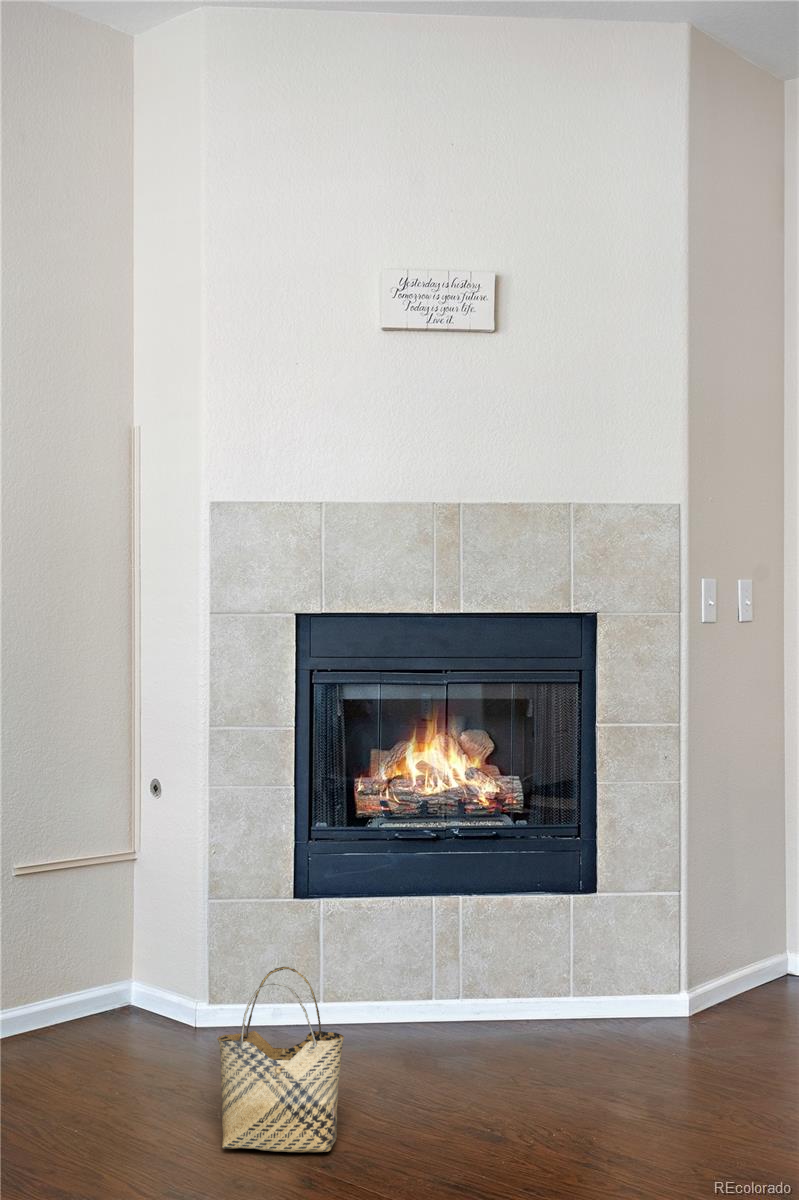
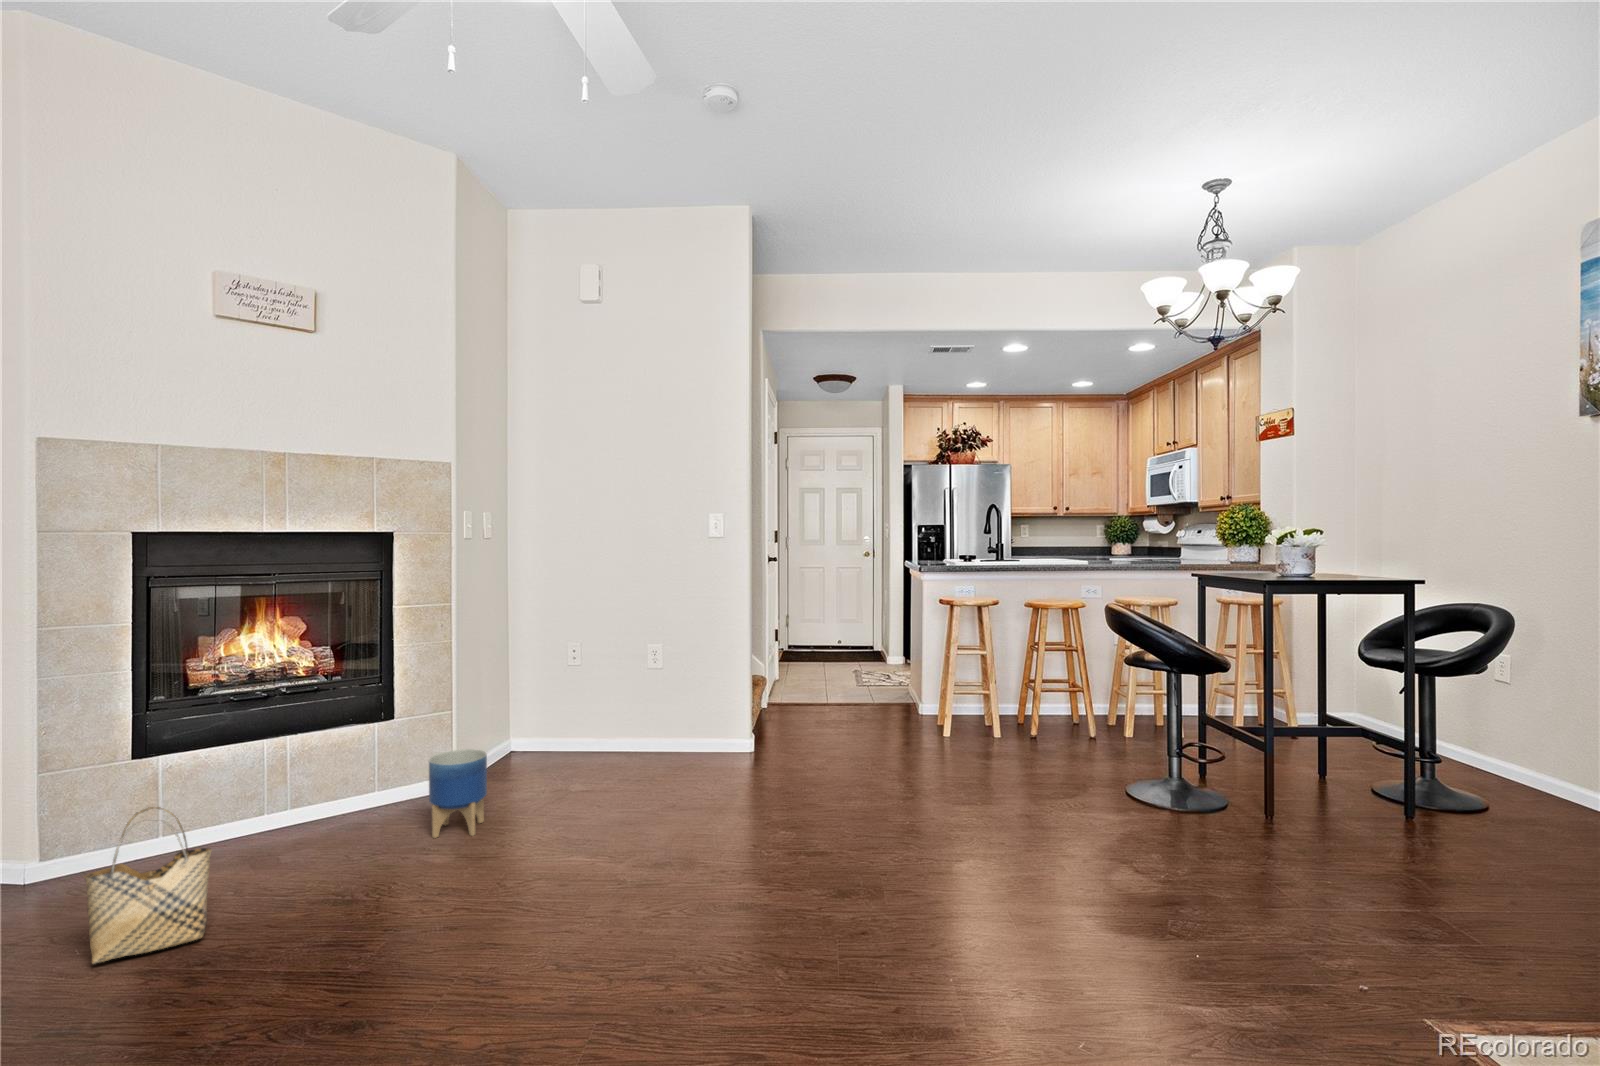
planter: none [628,958,714,1100] -> present [429,749,487,838]

